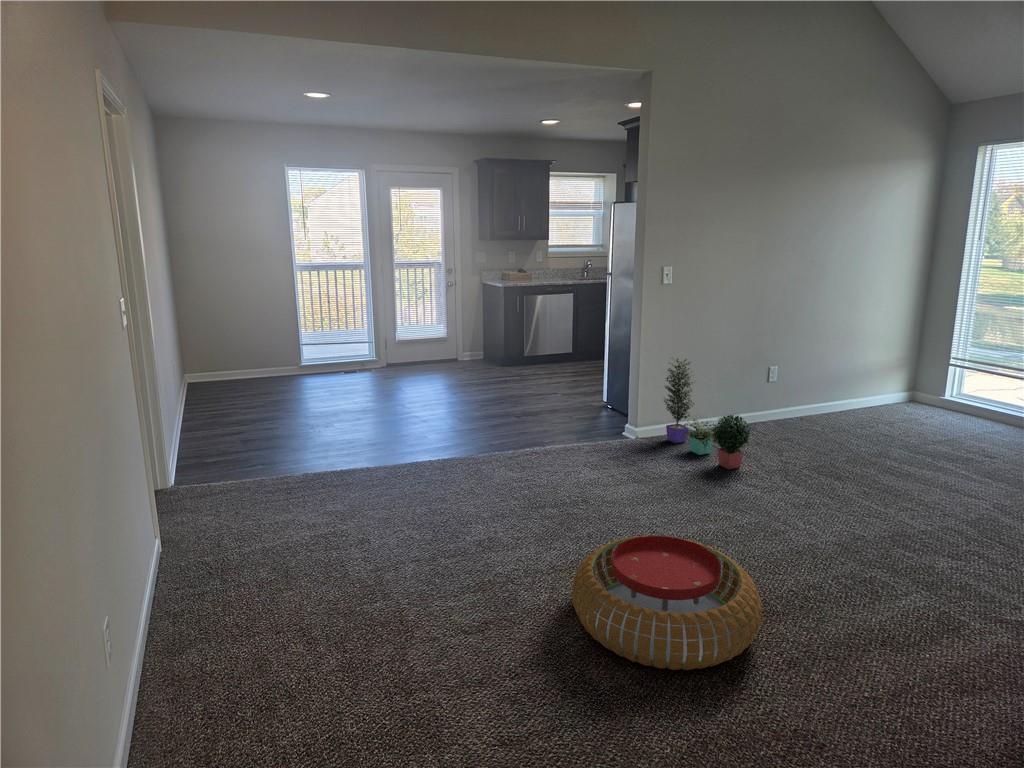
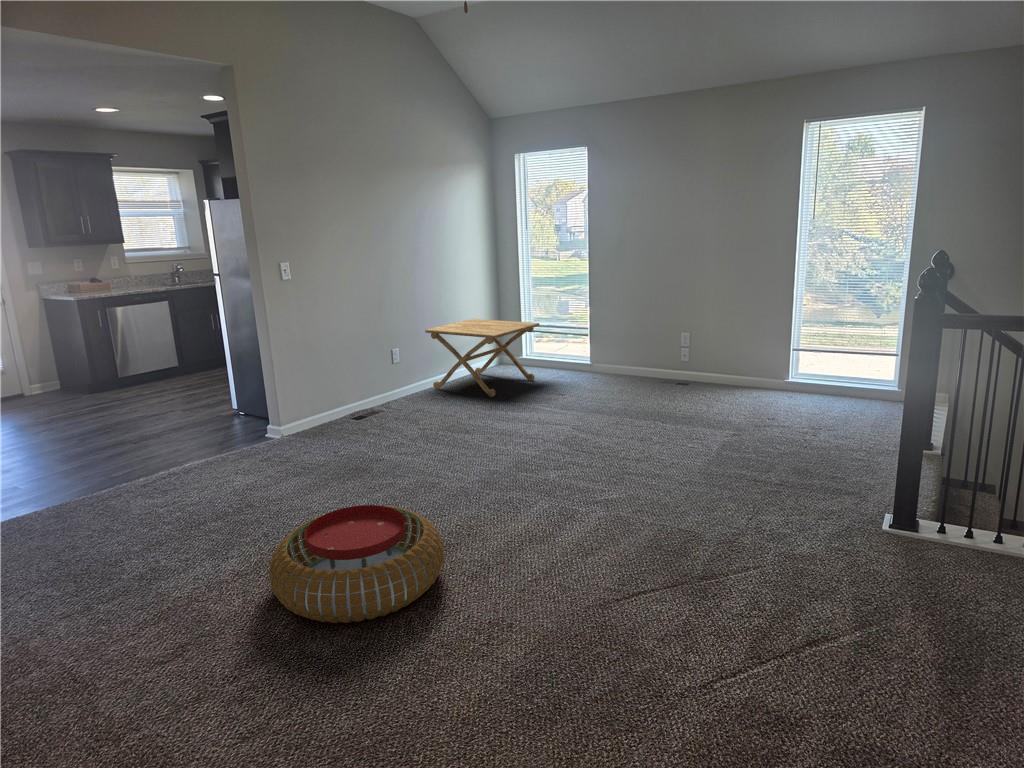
side table: none [814,343,975,441] -> present [425,319,539,397]
potted plant: present [664,358,751,469] -> none [300,350,392,445]

